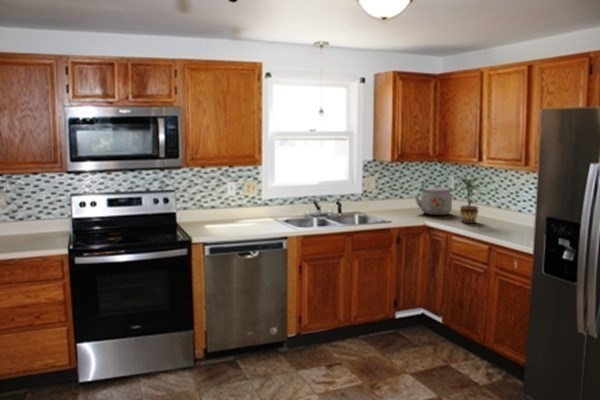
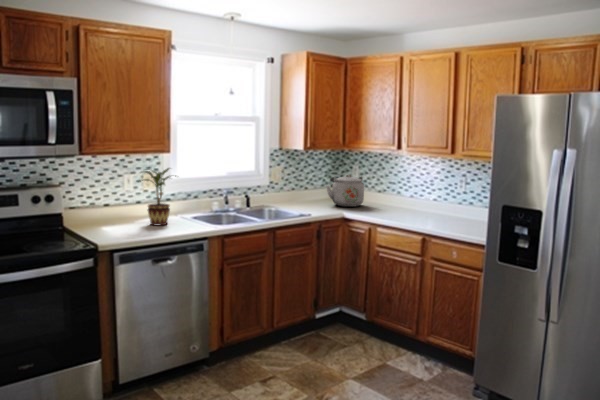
potted plant: present [460,177,478,223] -> present [142,168,170,225]

